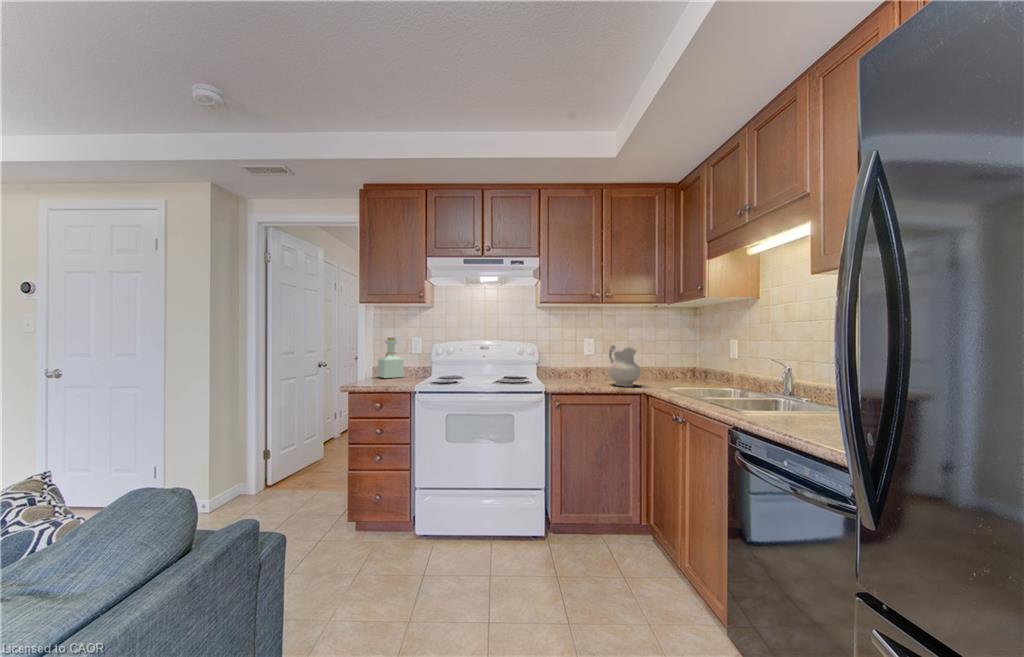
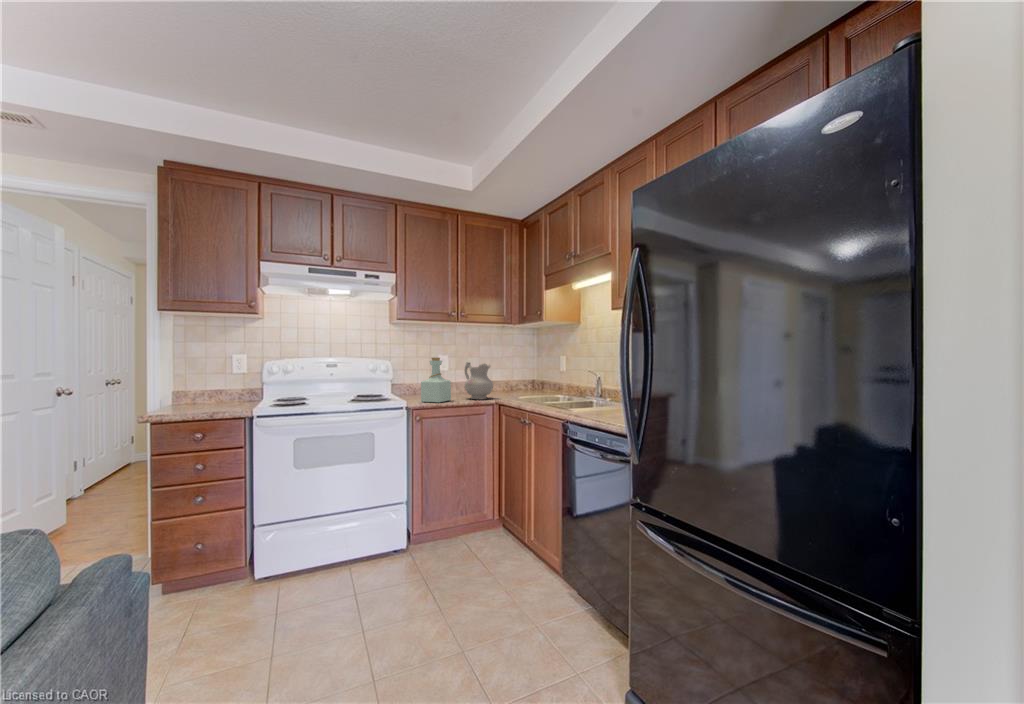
bottle: present [377,338,404,378] -> present [421,358,451,403]

